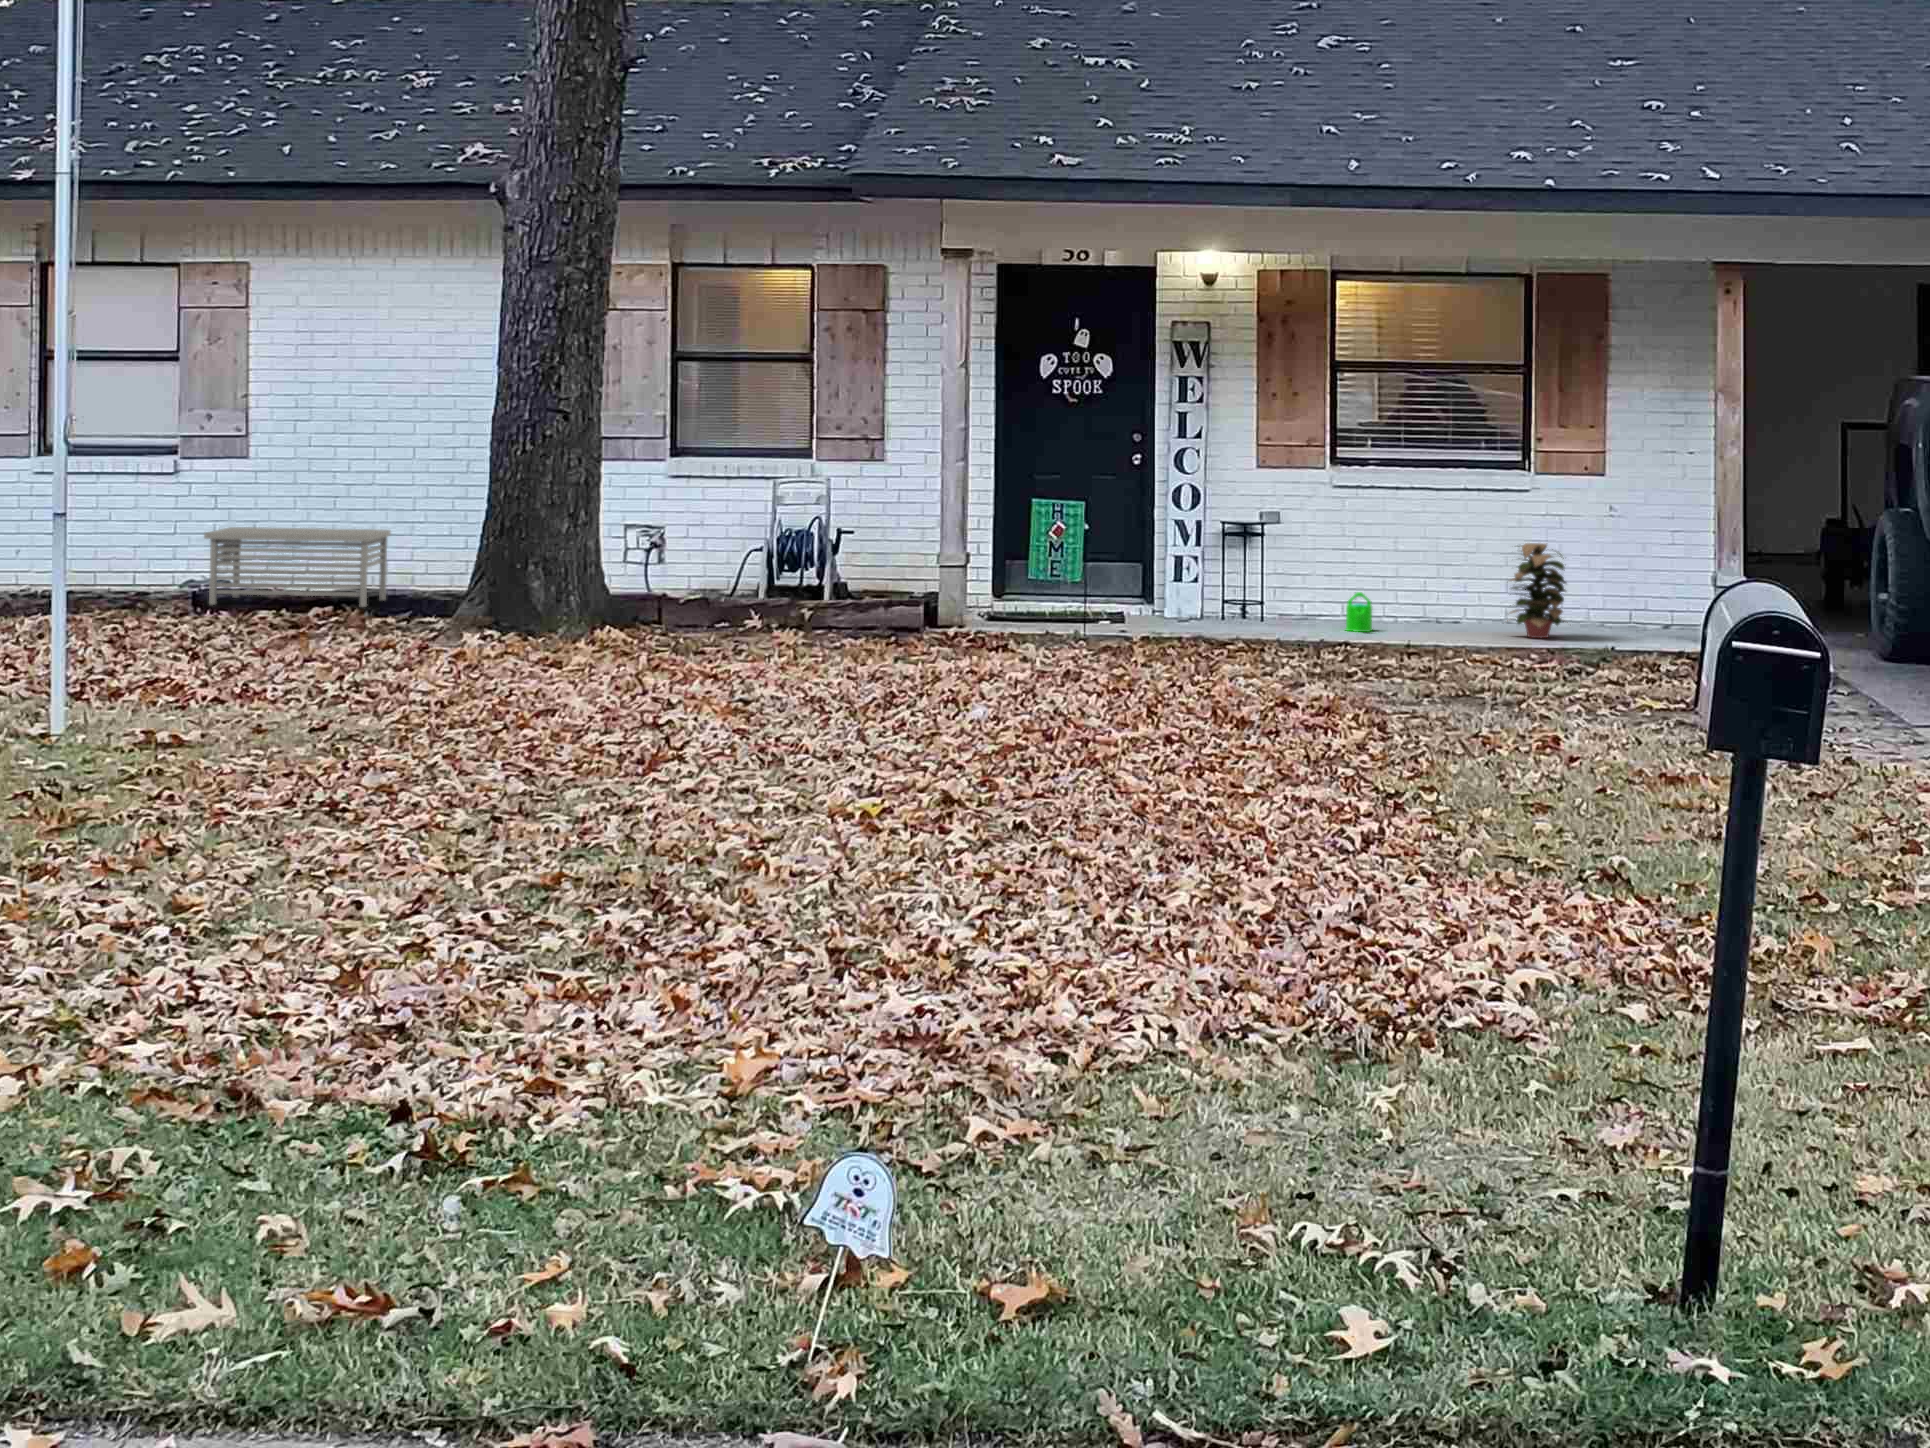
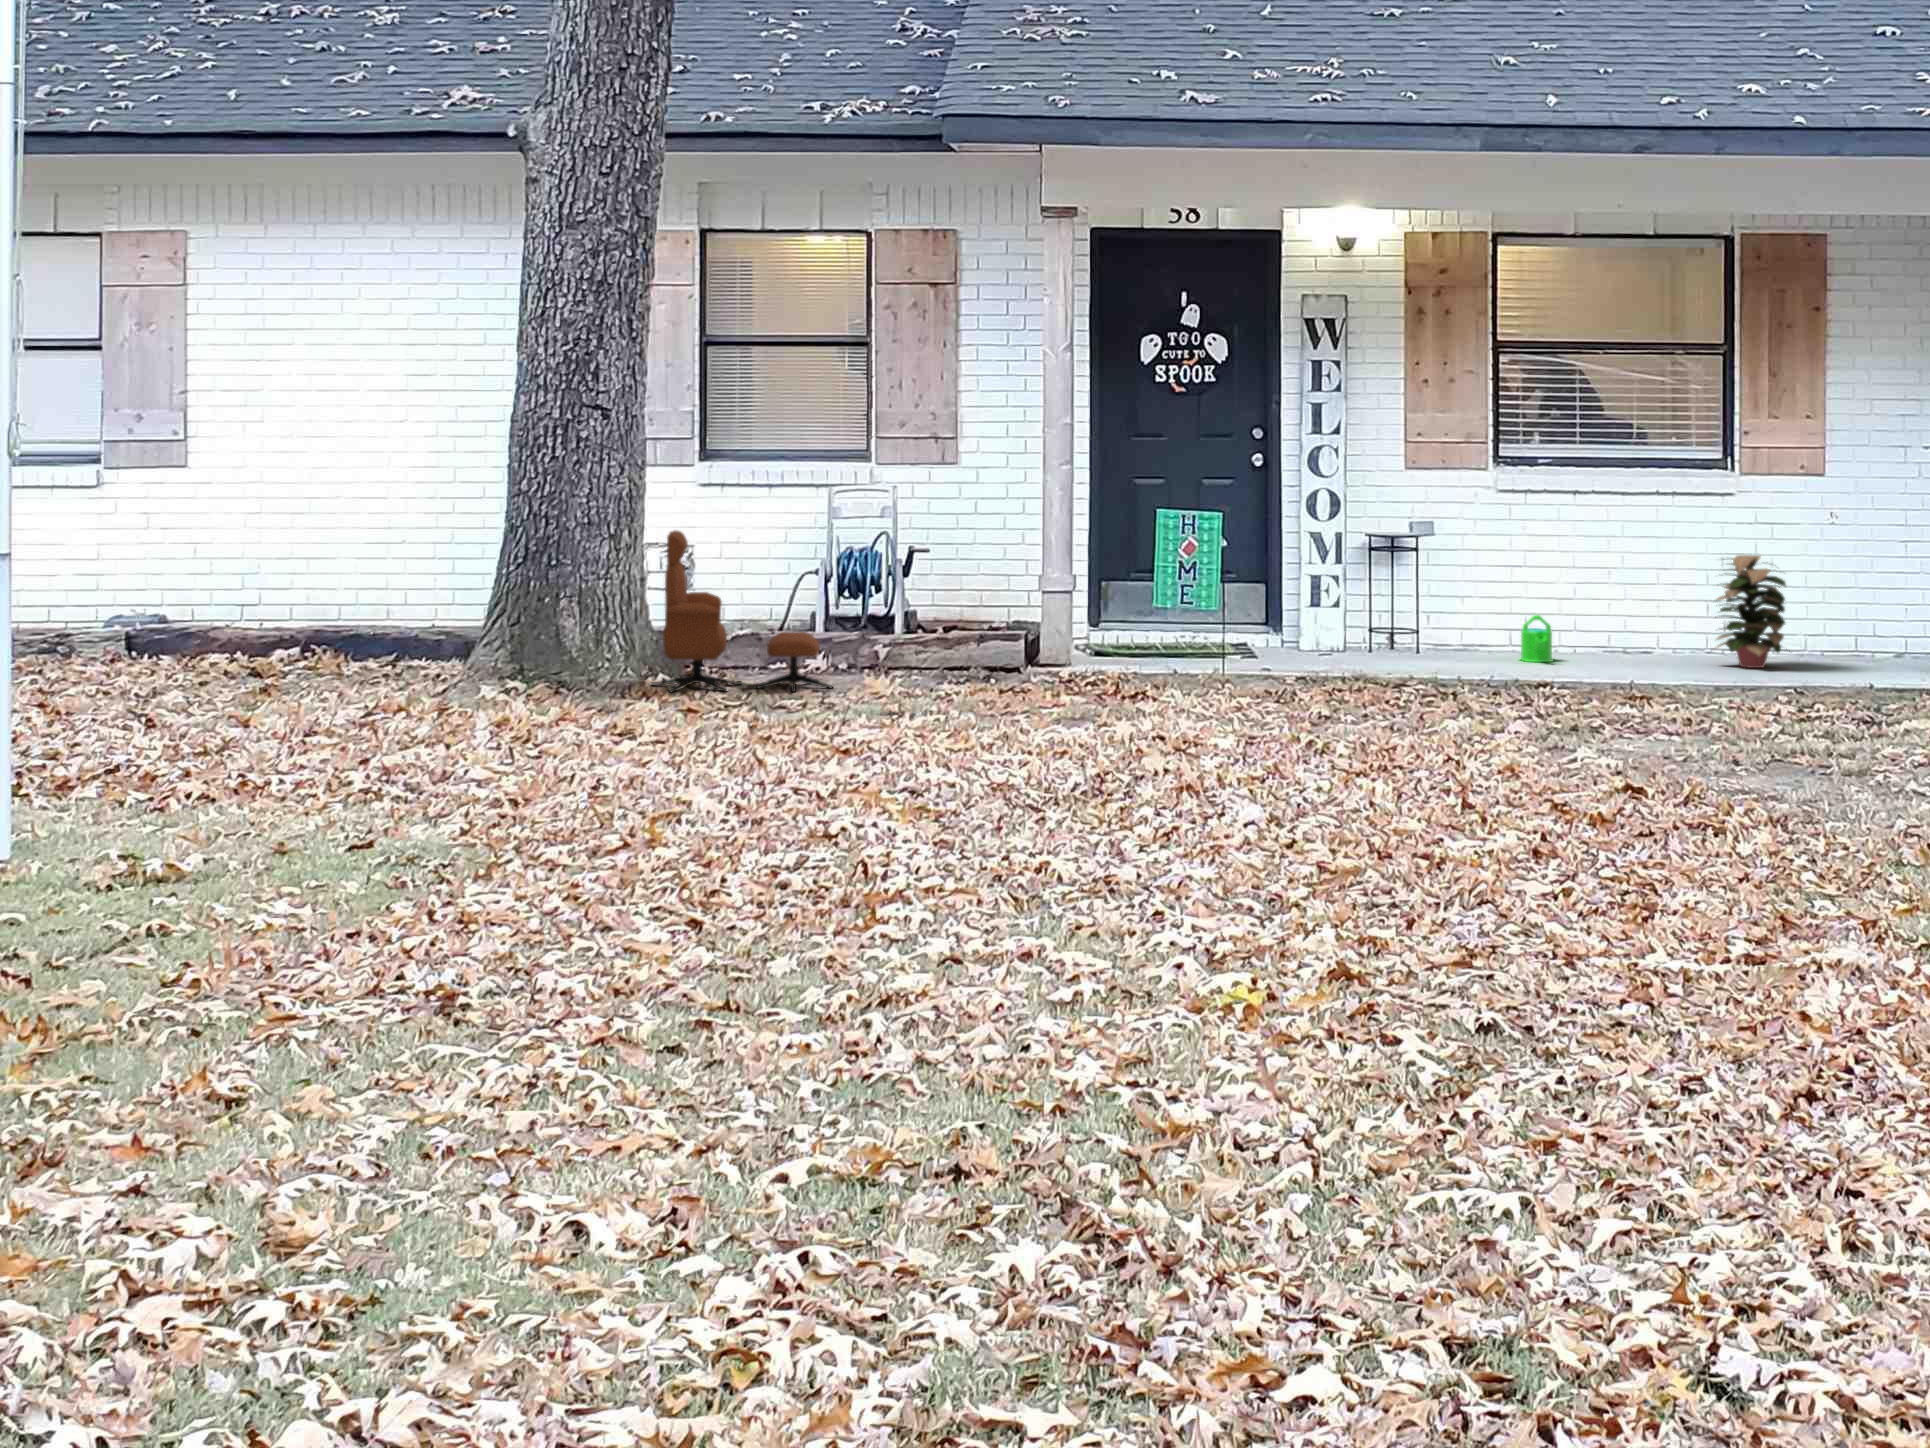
lounge chair: none [603,511,751,643] -> present [650,530,833,692]
storage bench: present [204,527,391,607] -> none [139,550,364,647]

